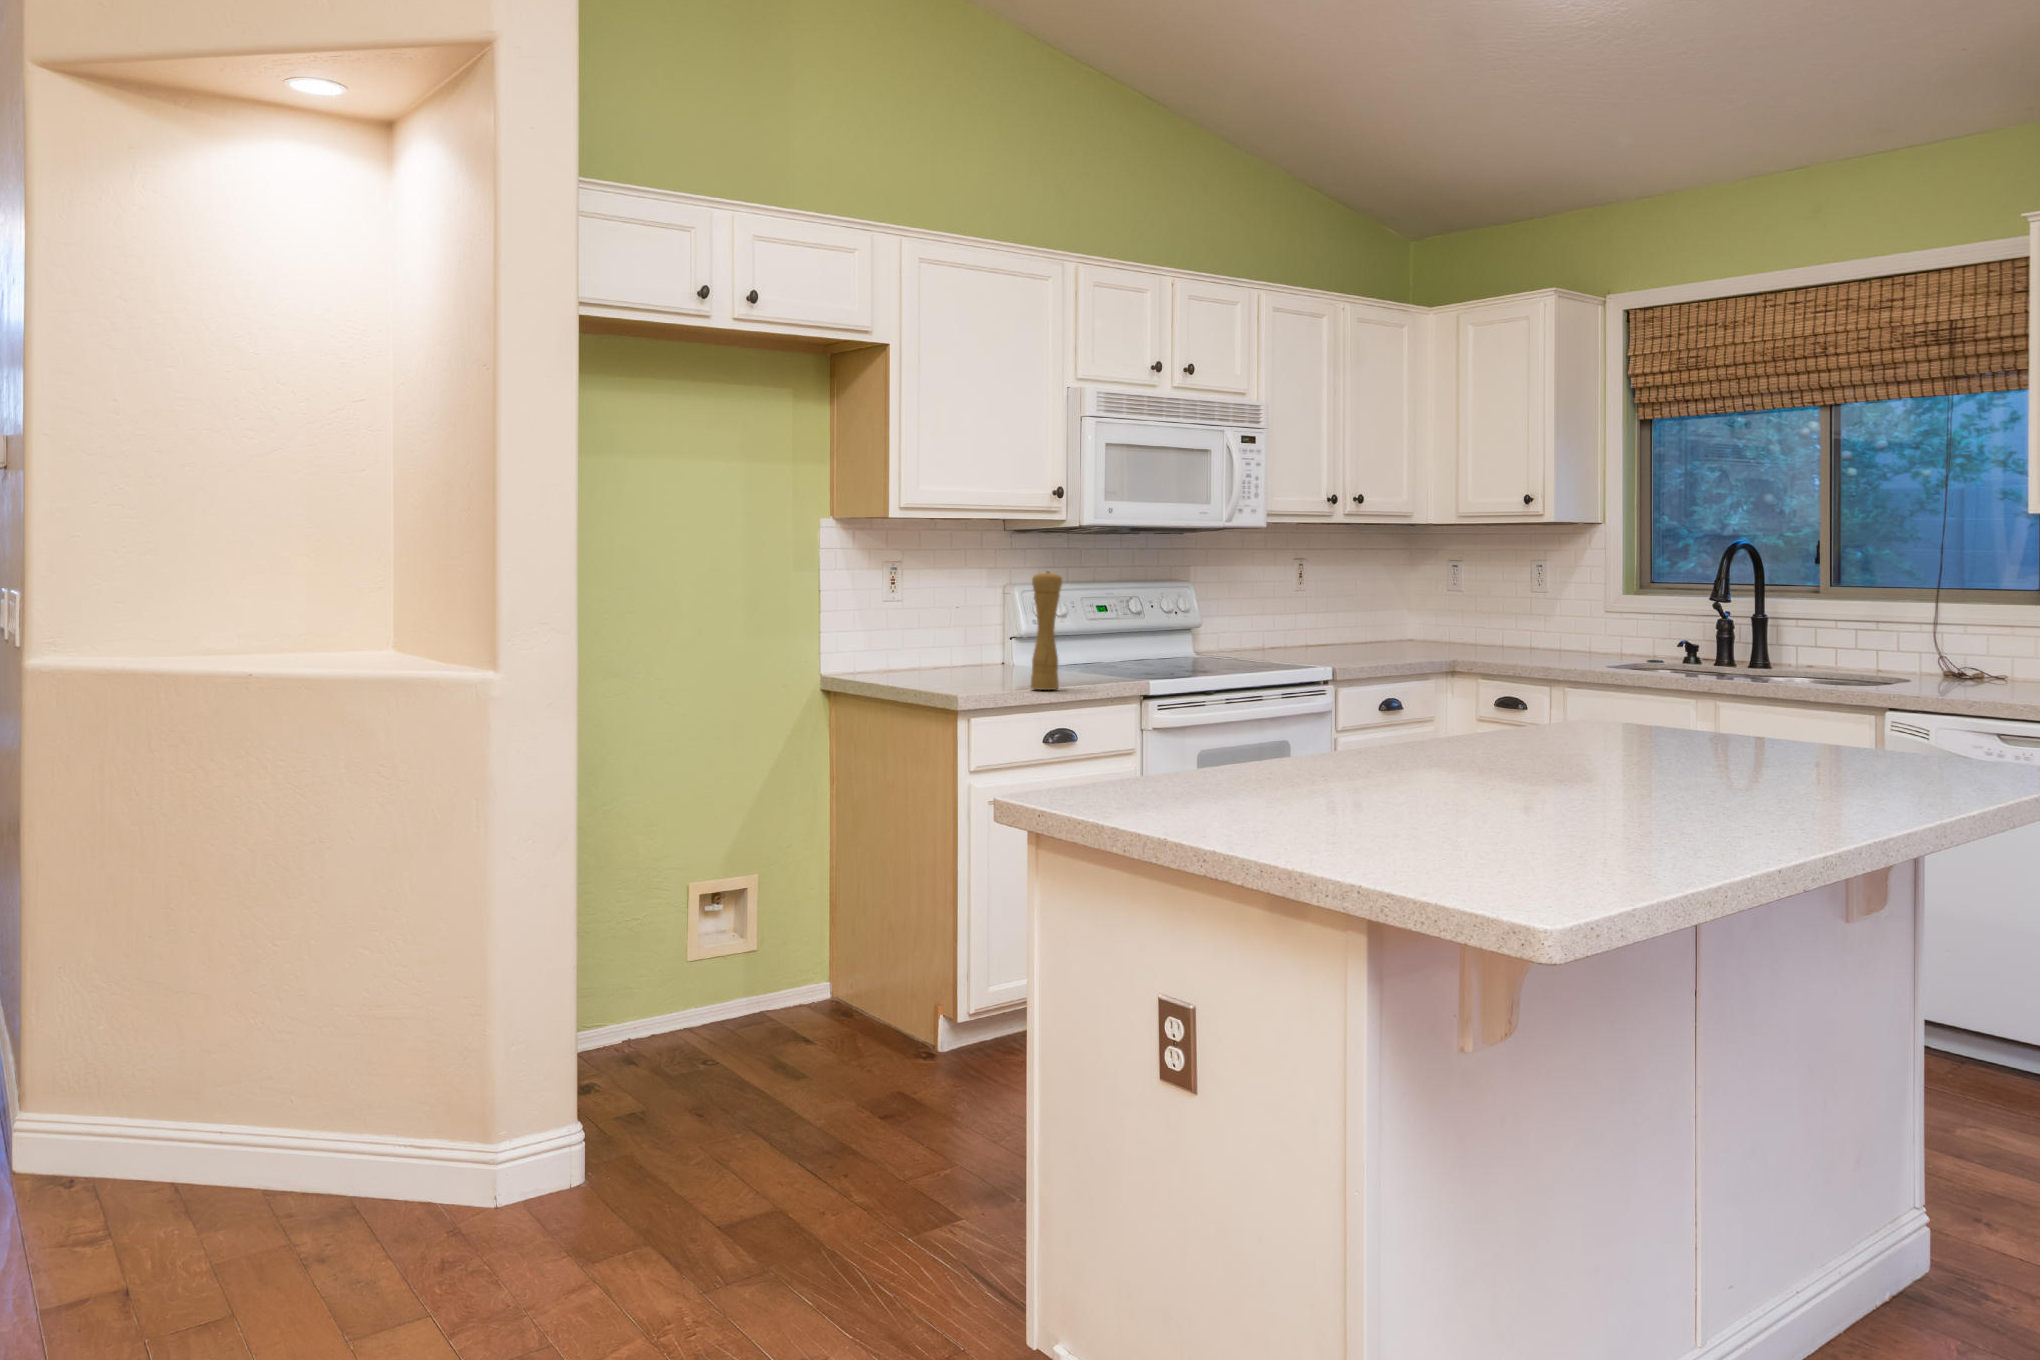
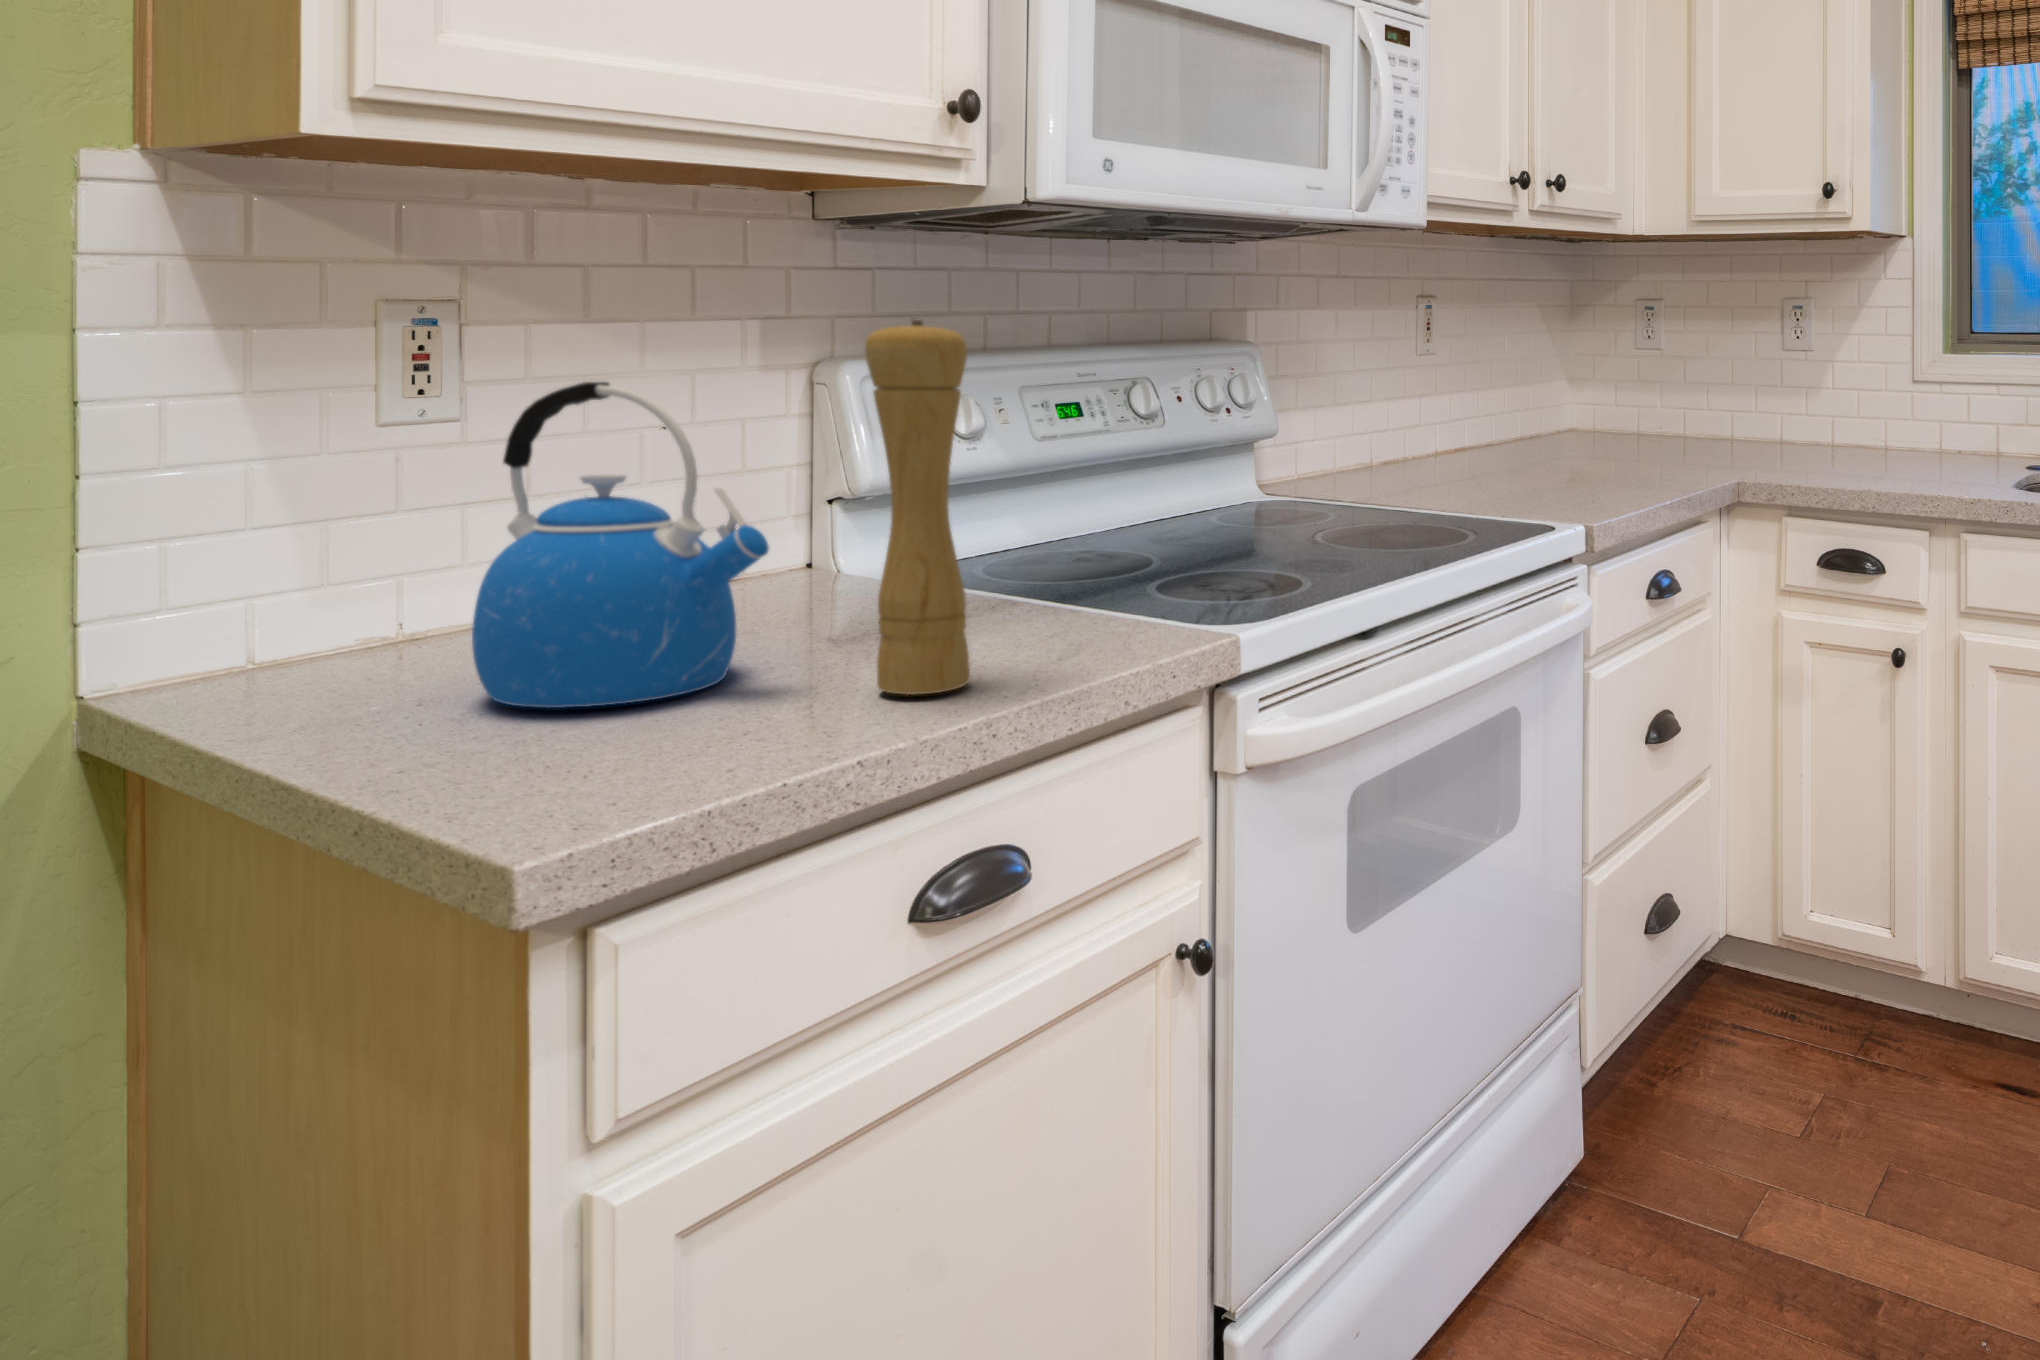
kettle: none [916,590,1000,687] -> present [472,382,769,708]

